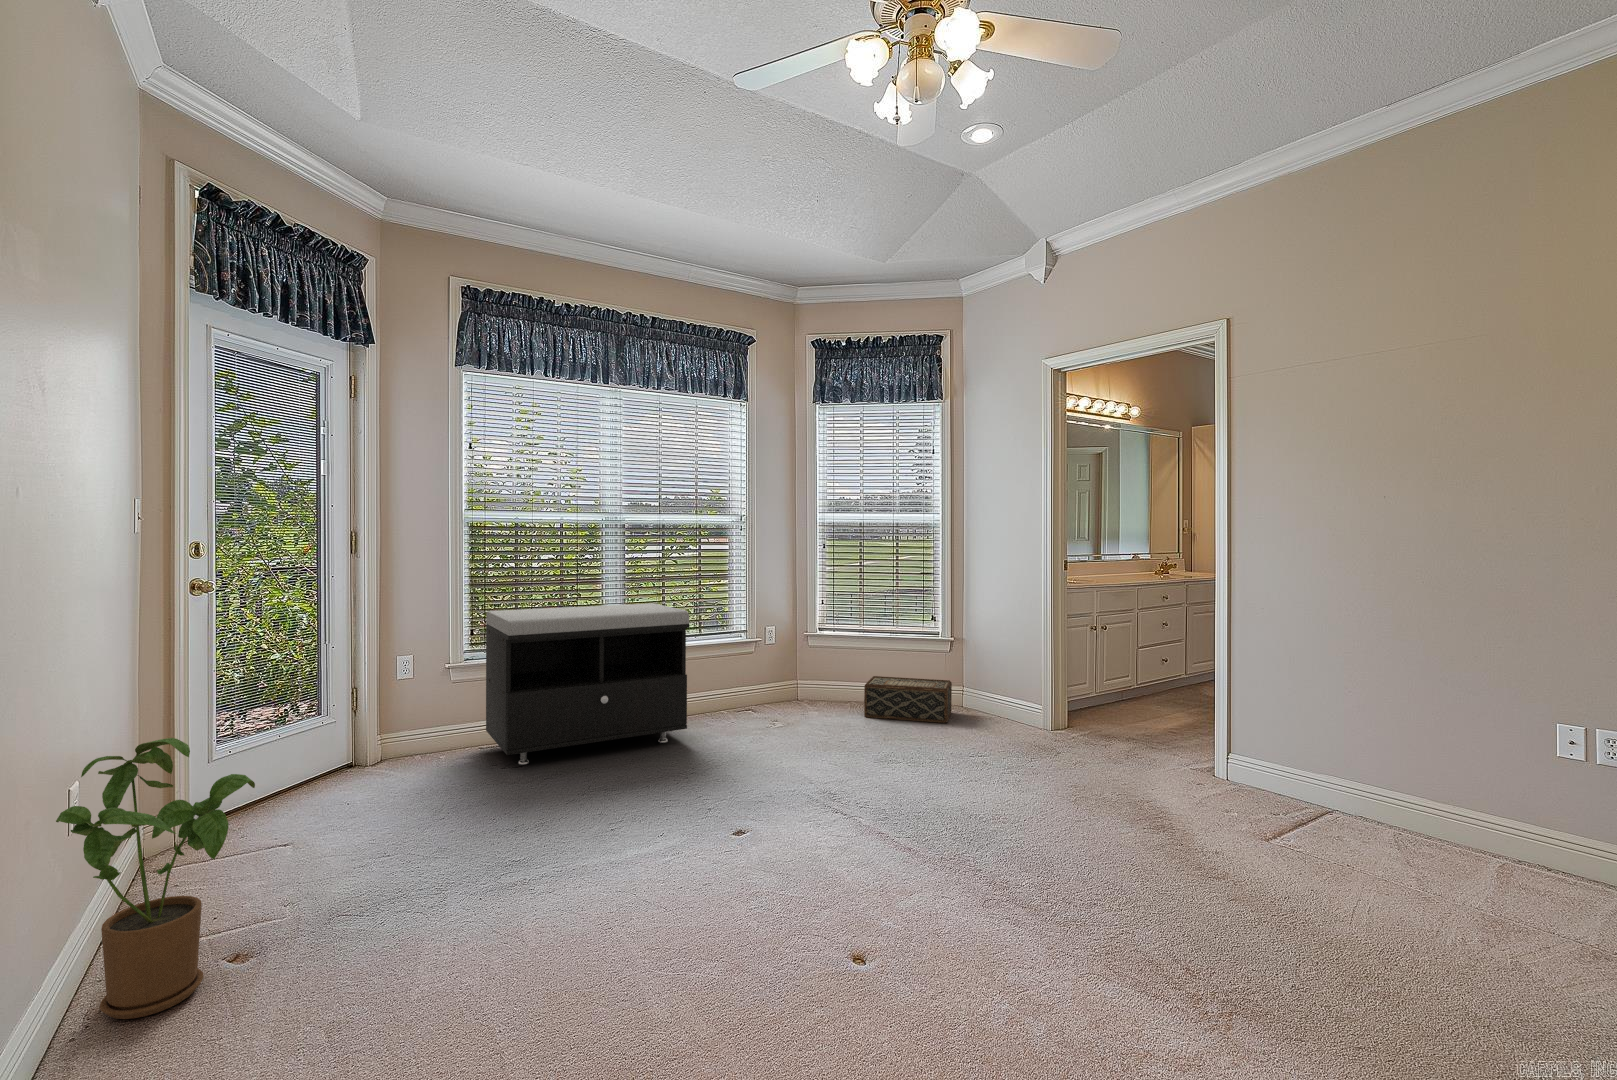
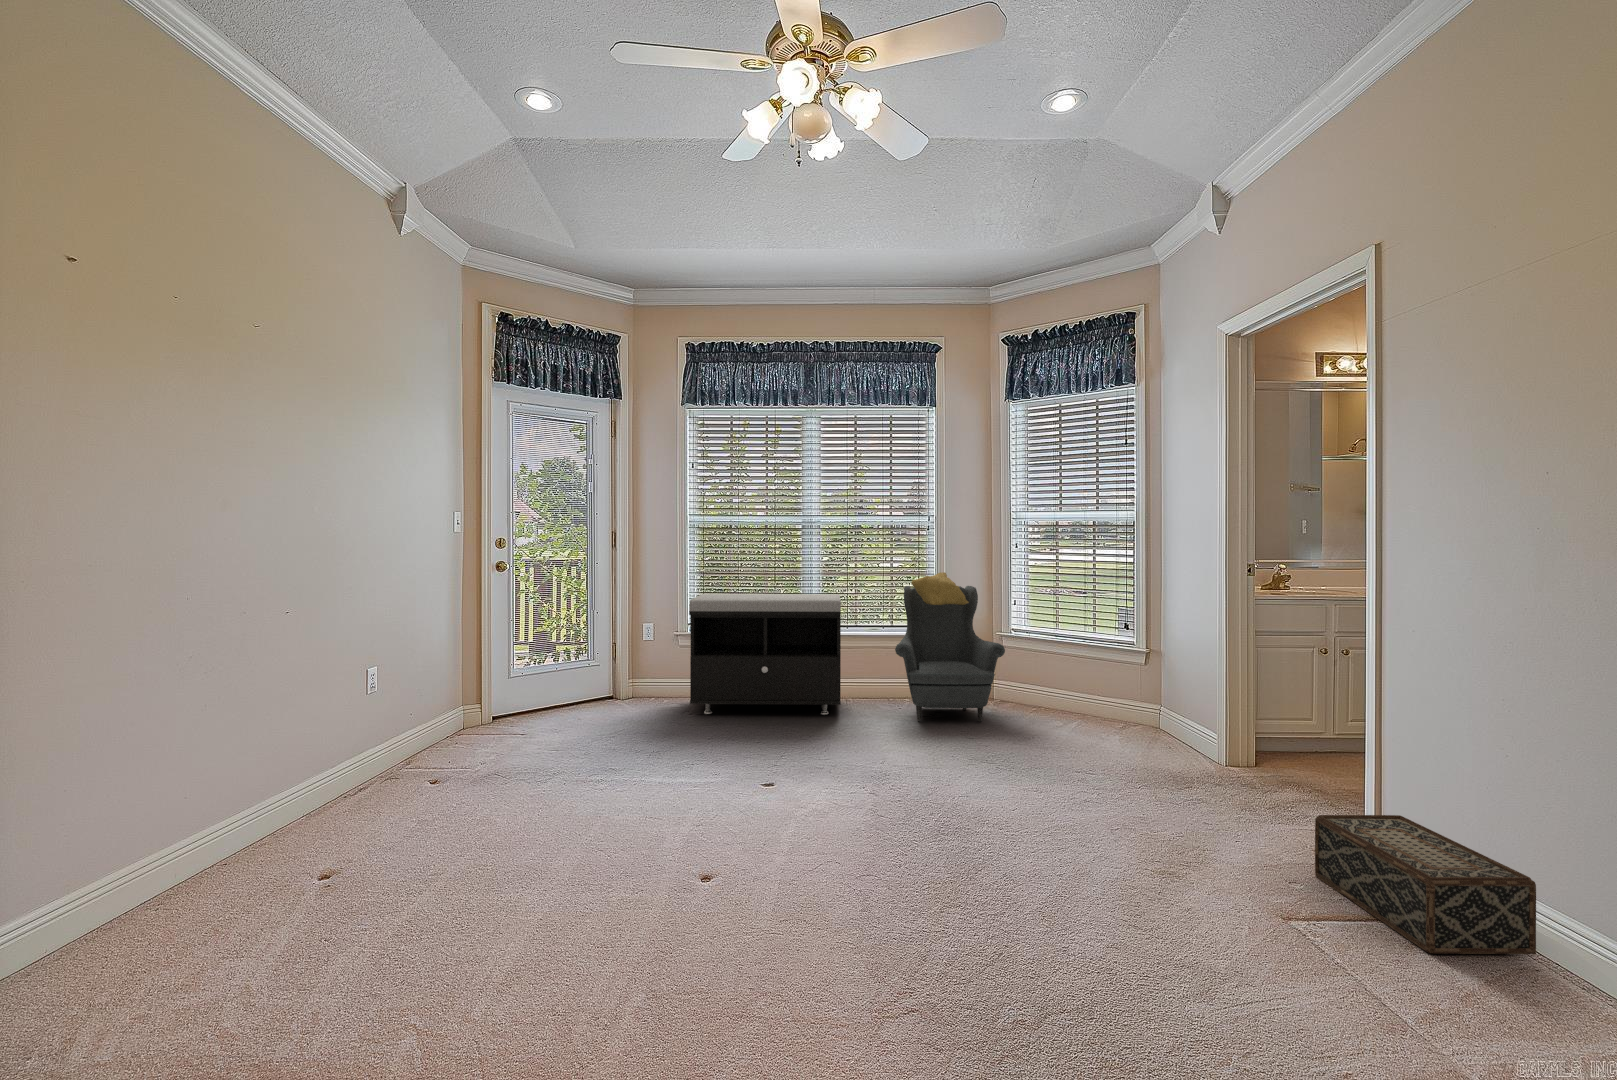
armchair: none [720,576,846,735] -> present [895,572,1005,721]
woven basket: present [864,676,952,723] -> present [1315,815,1536,954]
house plant: present [56,738,255,1019] -> none [353,645,453,790]

